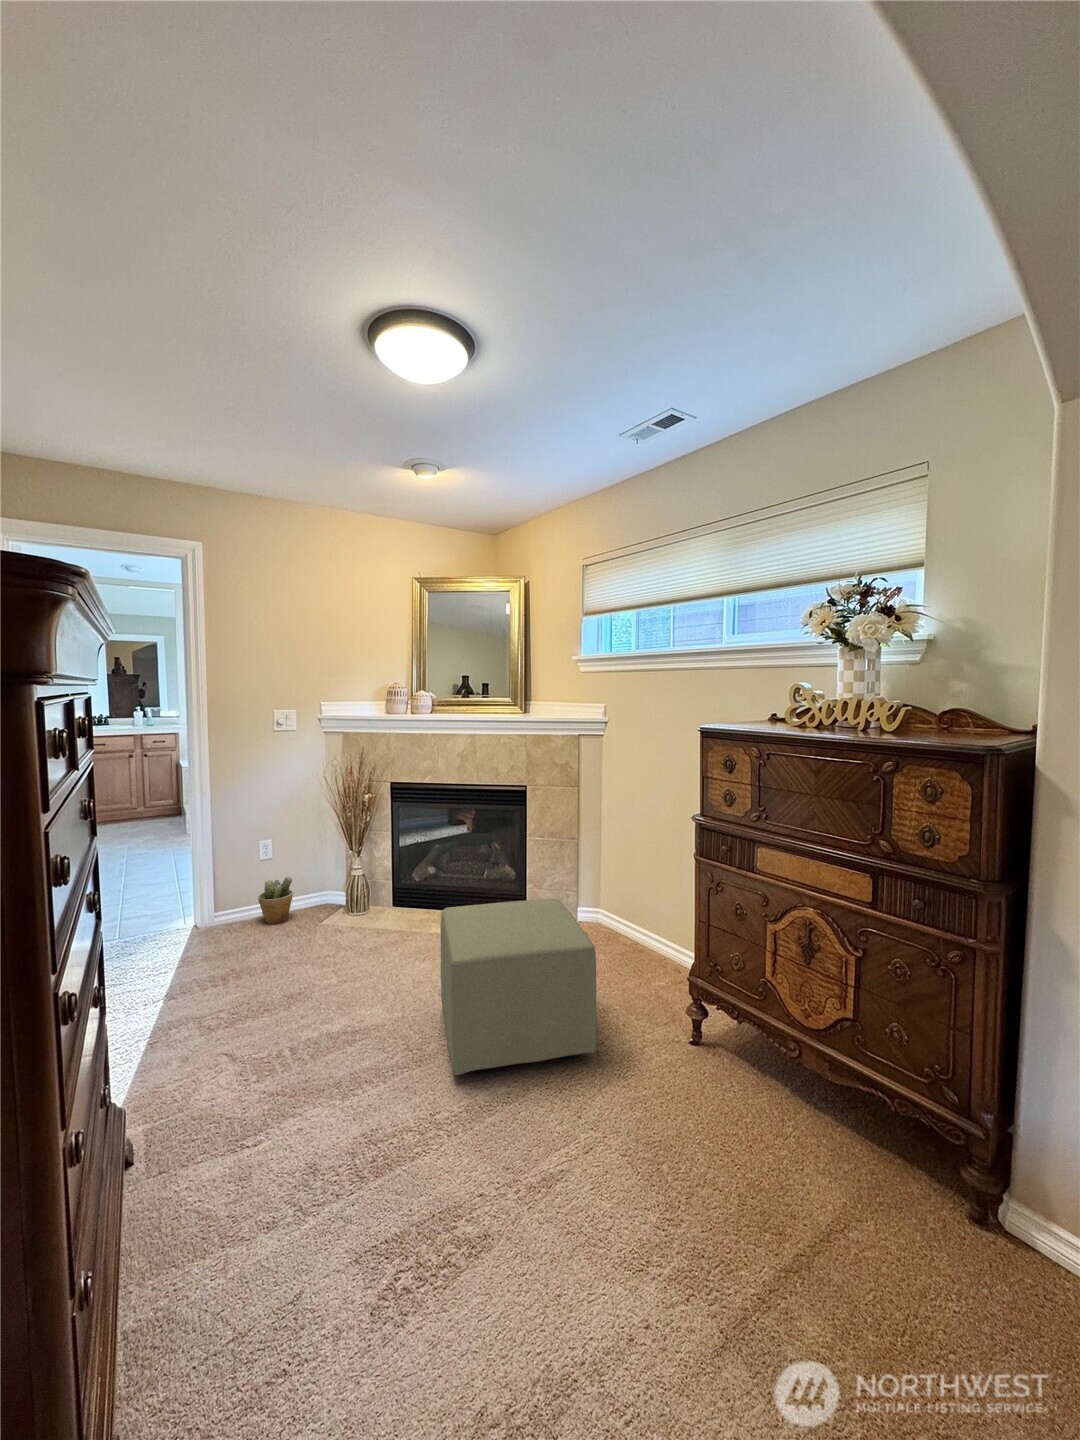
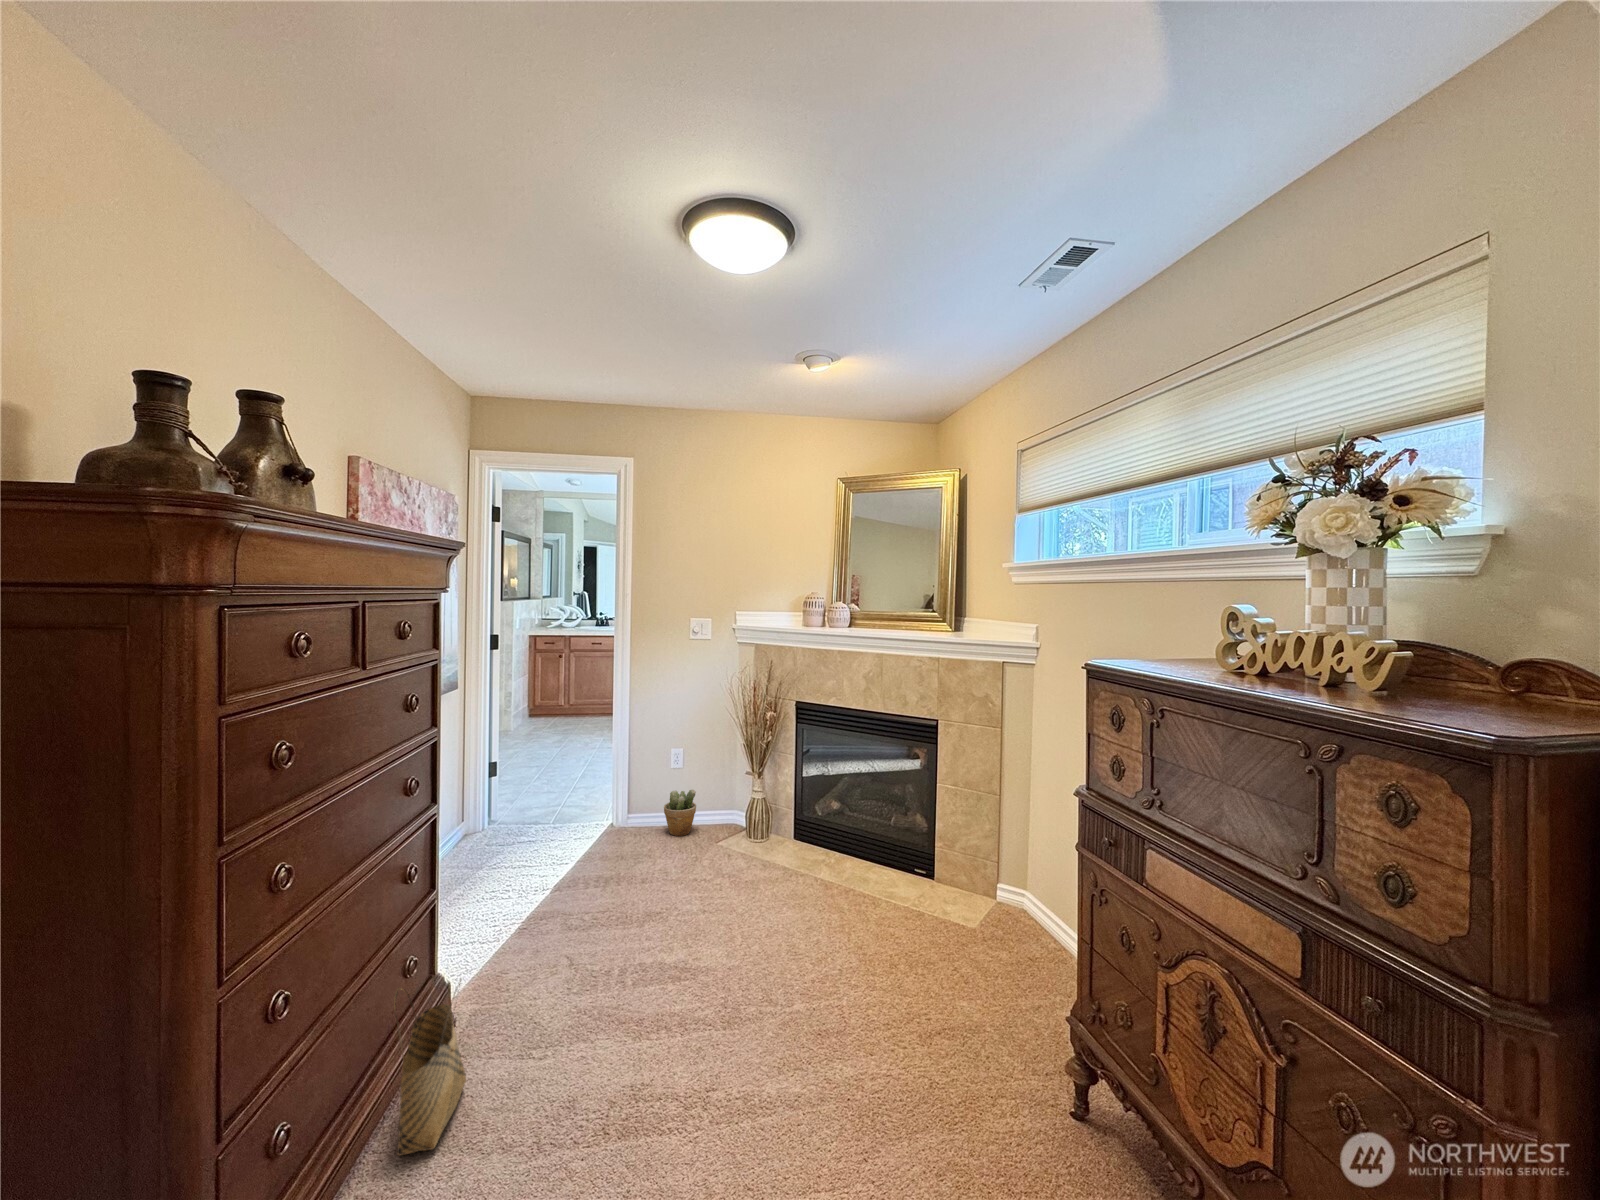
ottoman: present [441,899,597,1075] -> none [745,853,927,1080]
woven basket: none [128,1075,203,1265] -> present [394,981,466,1155]

